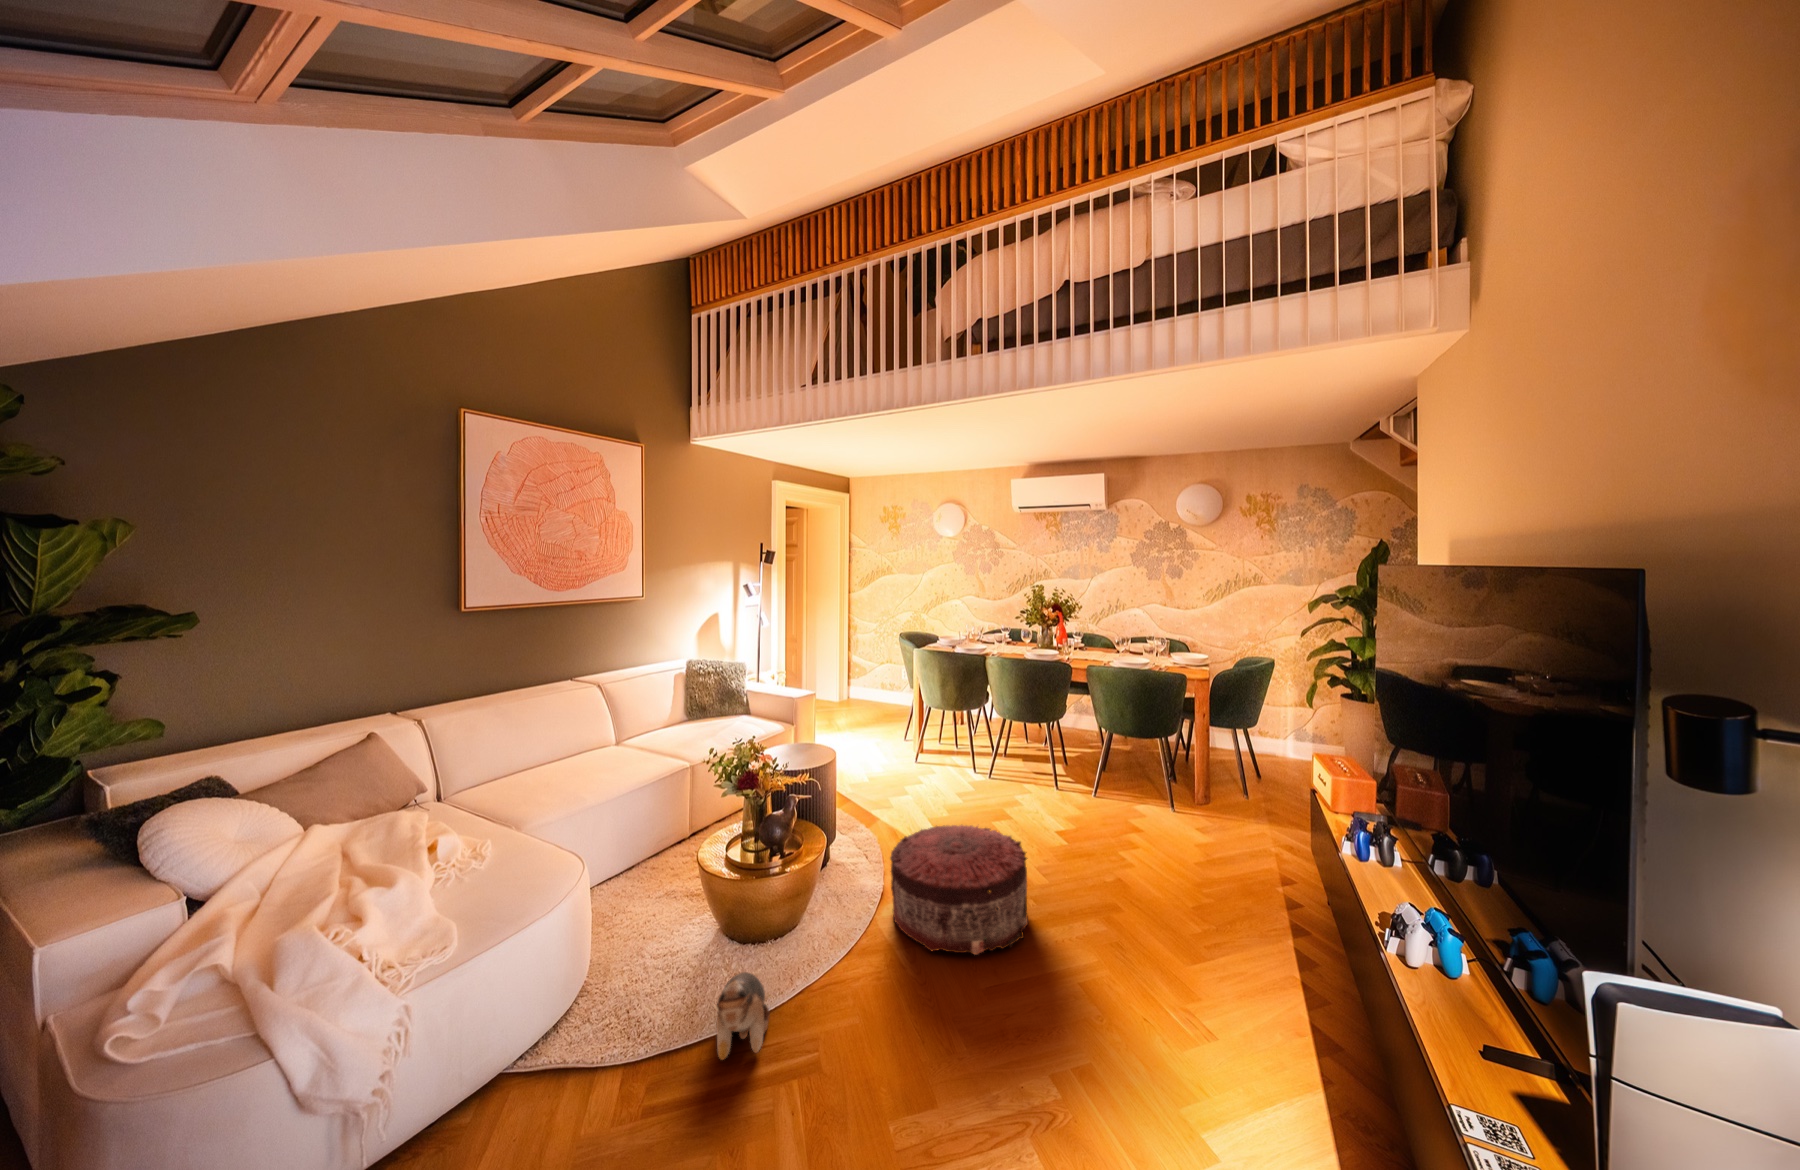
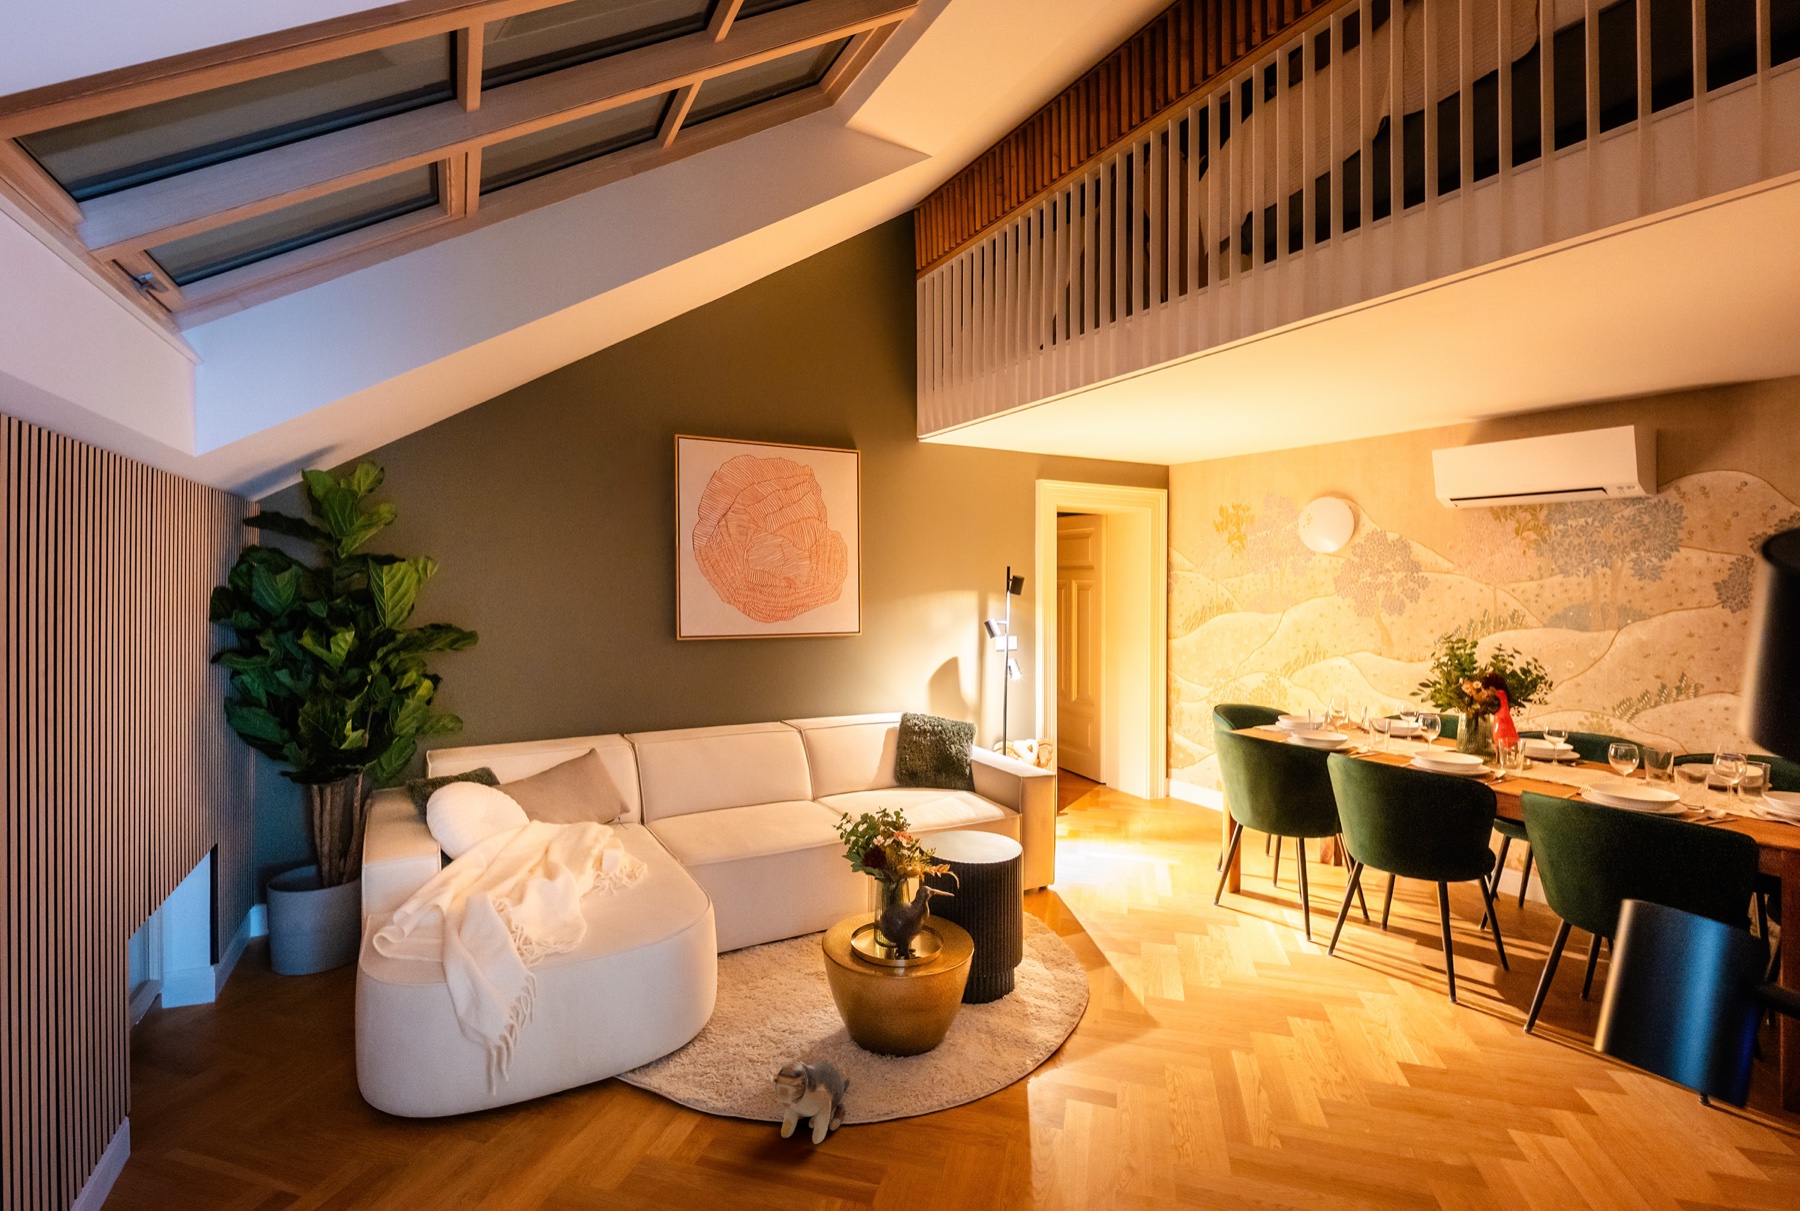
pouf: present [890,825,1028,955] -> none [1031,973,1218,1155]

